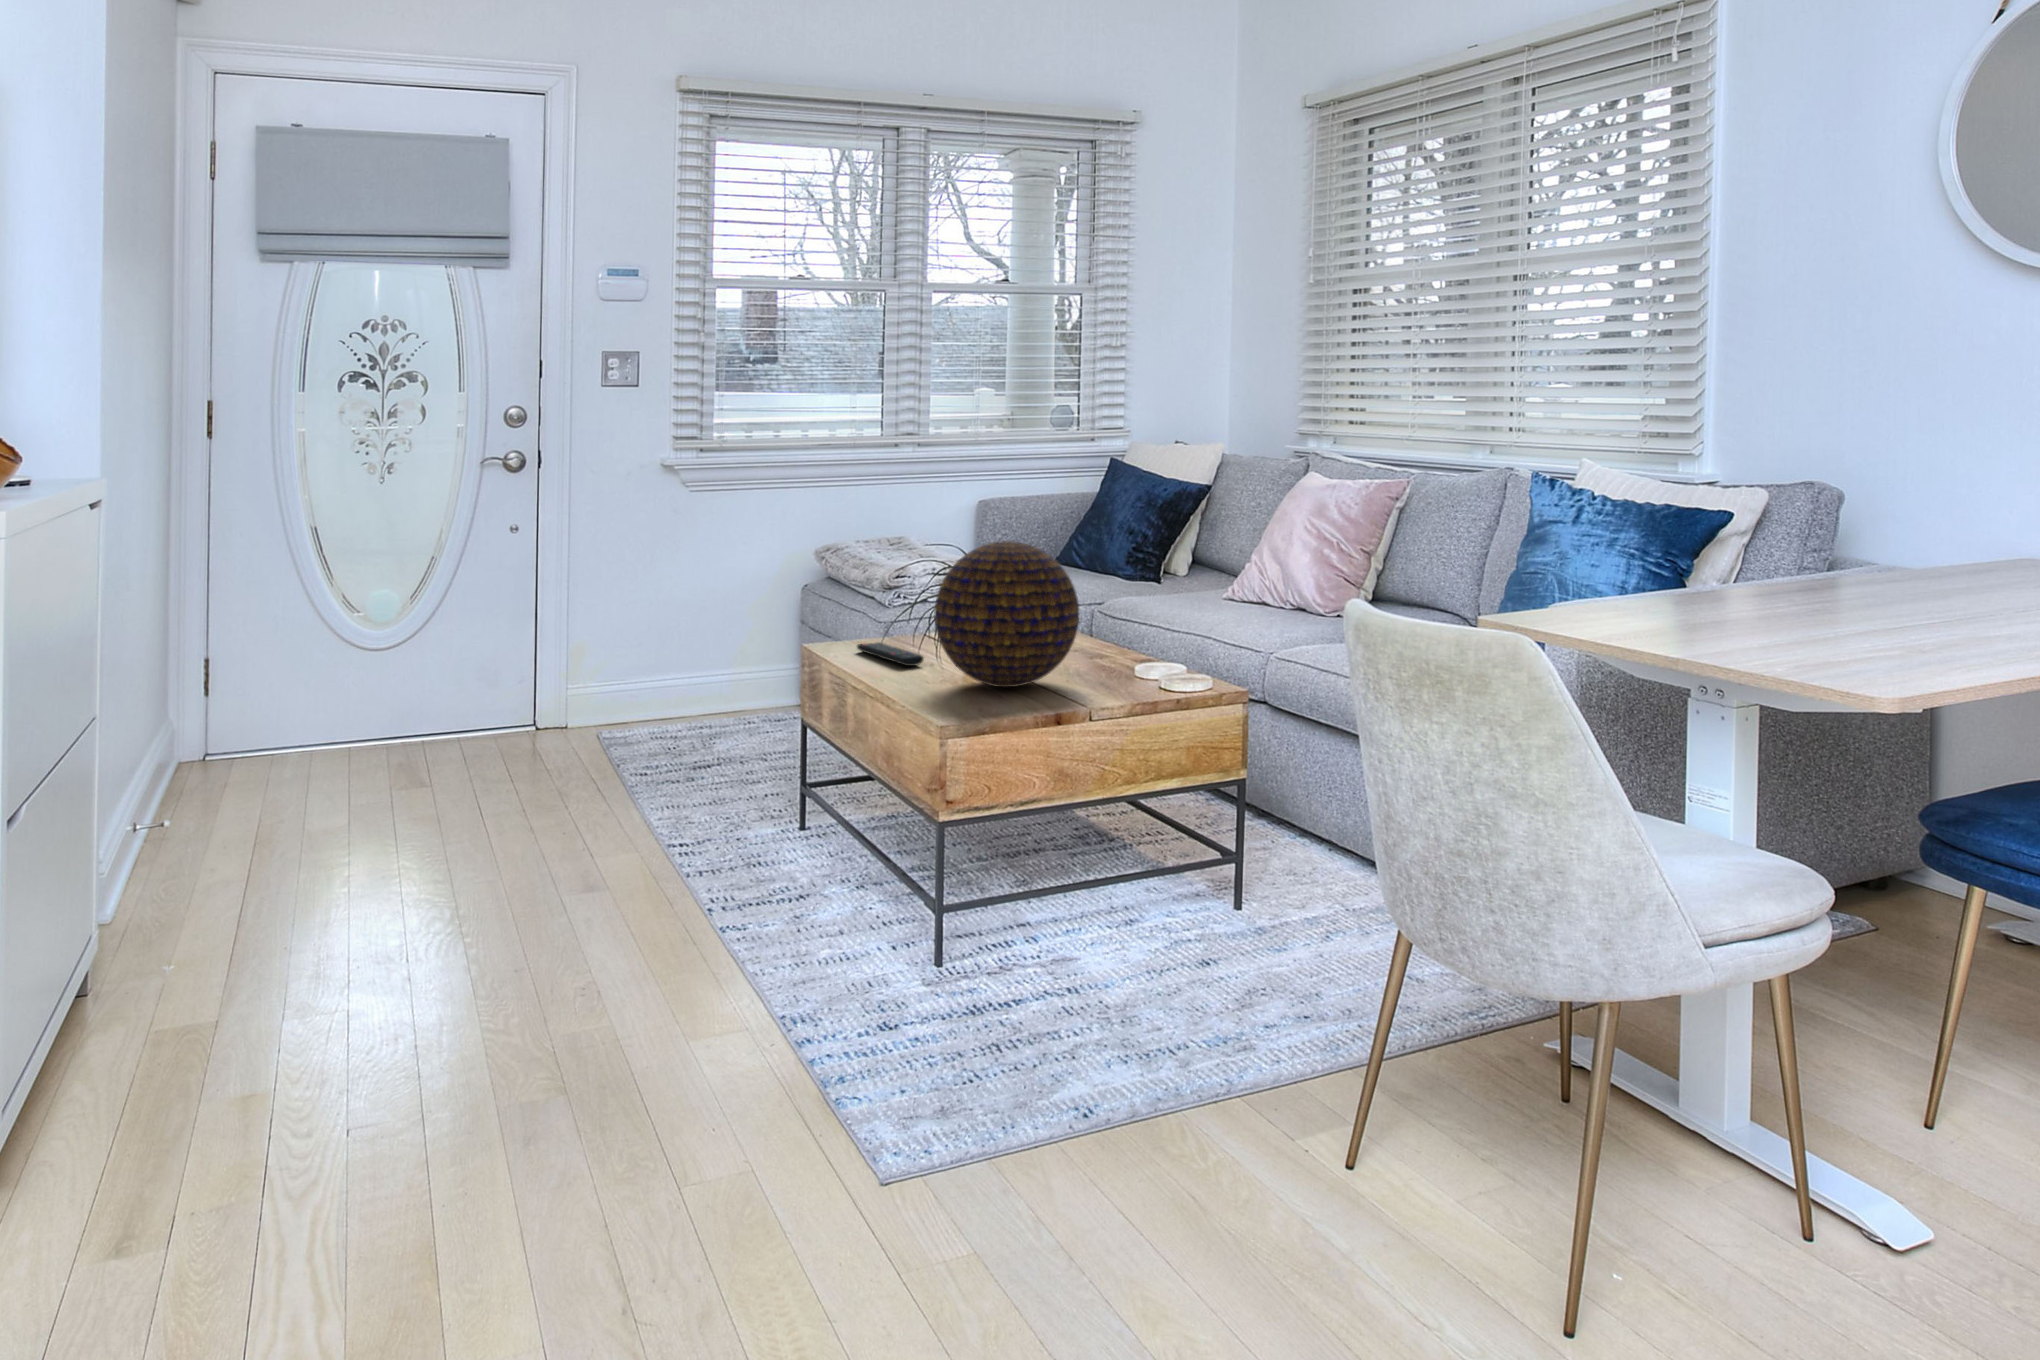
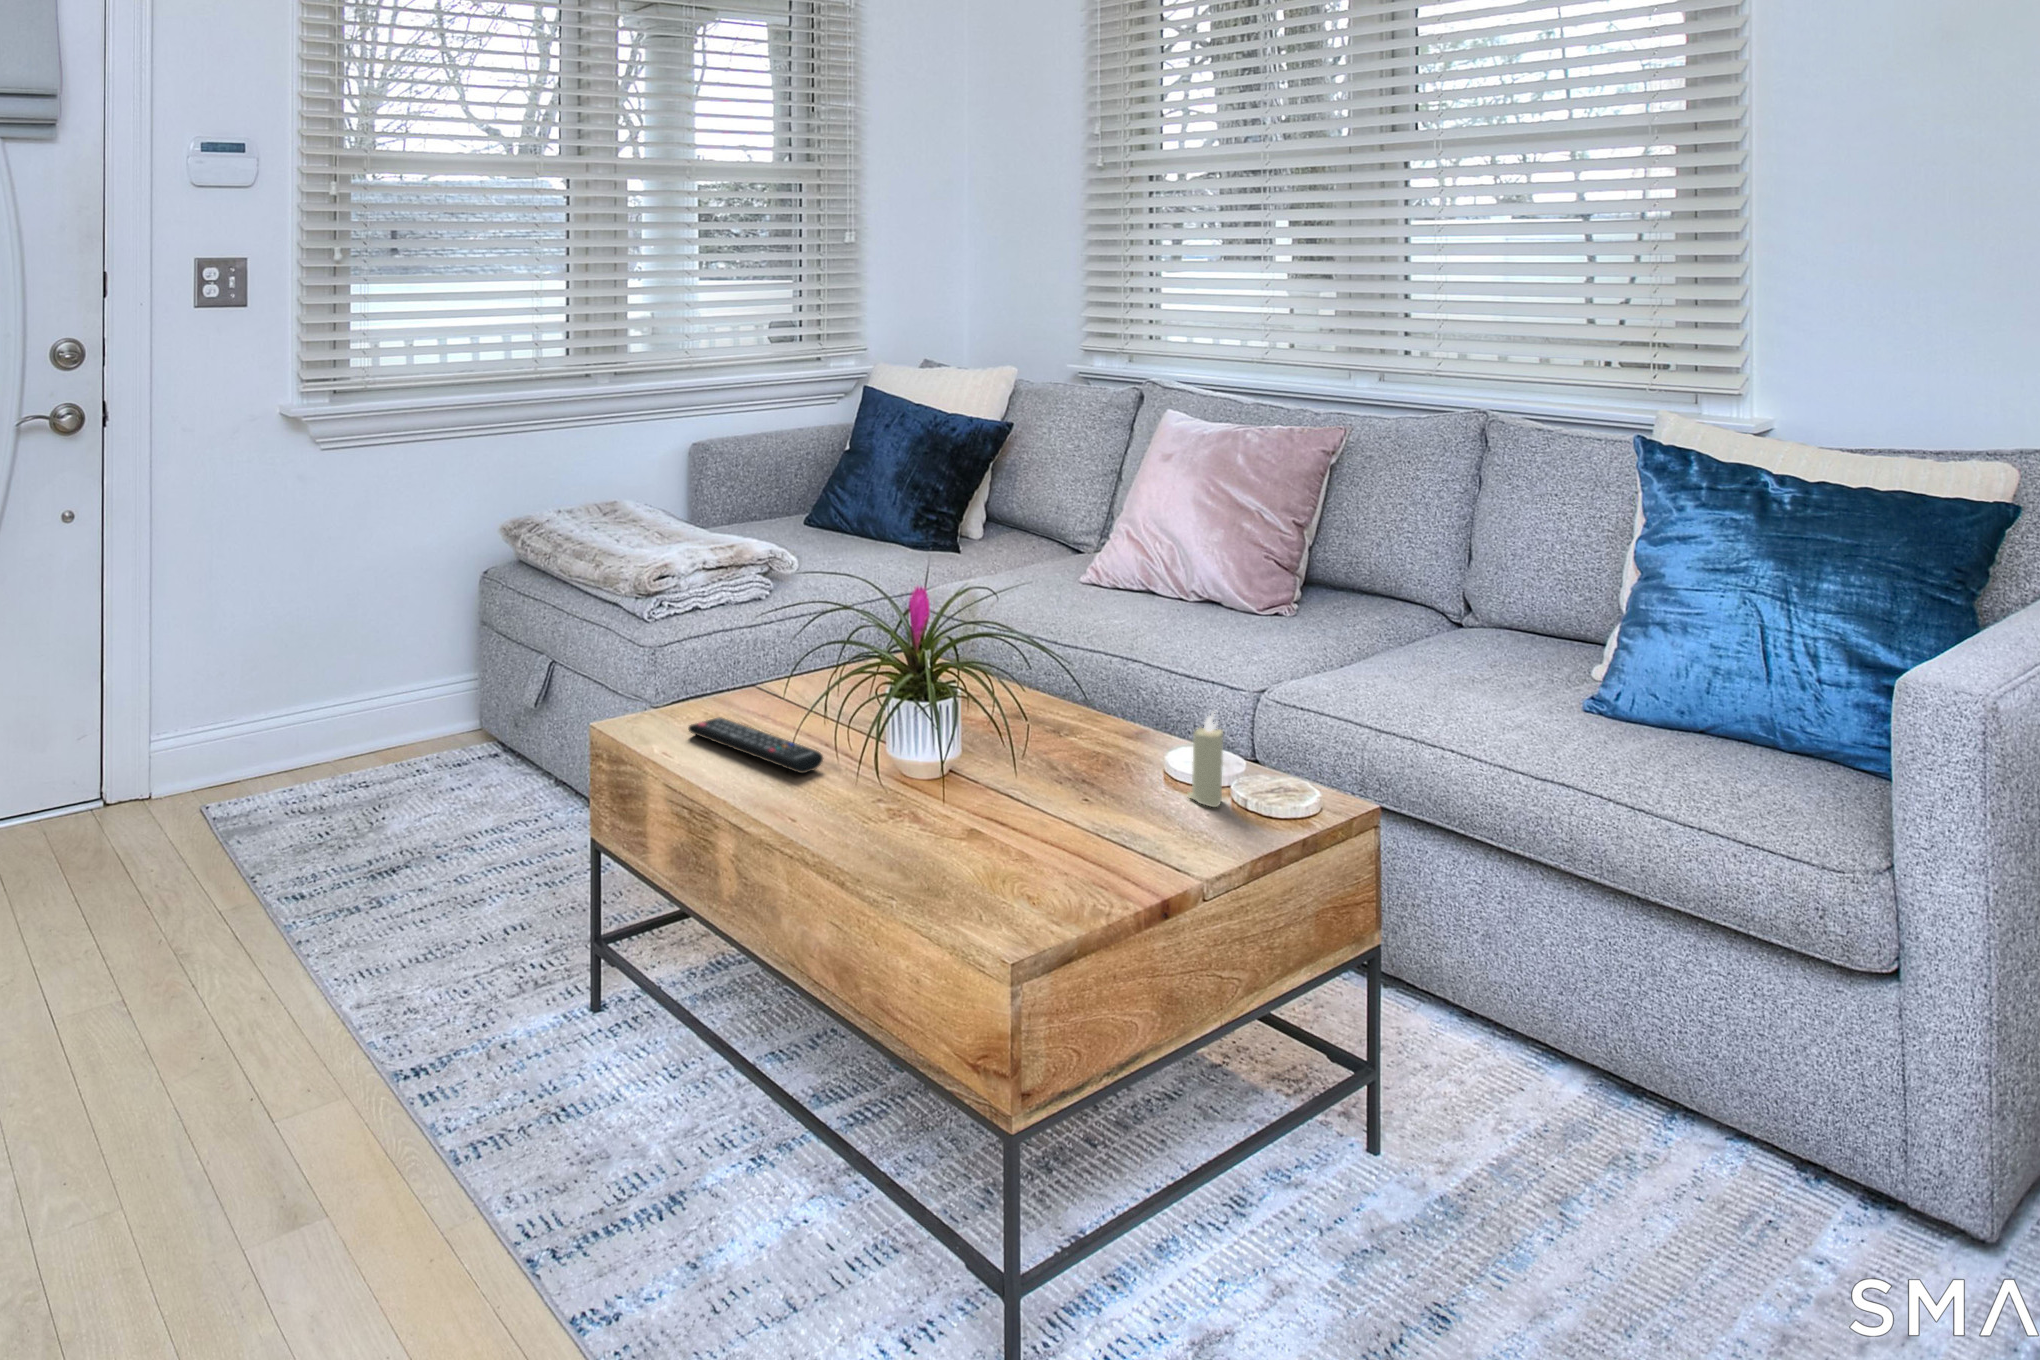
decorative orb: present [935,541,1079,687] -> none [889,584,1128,827]
candle: none [1131,627,1152,686] -> present [1188,712,1224,807]

